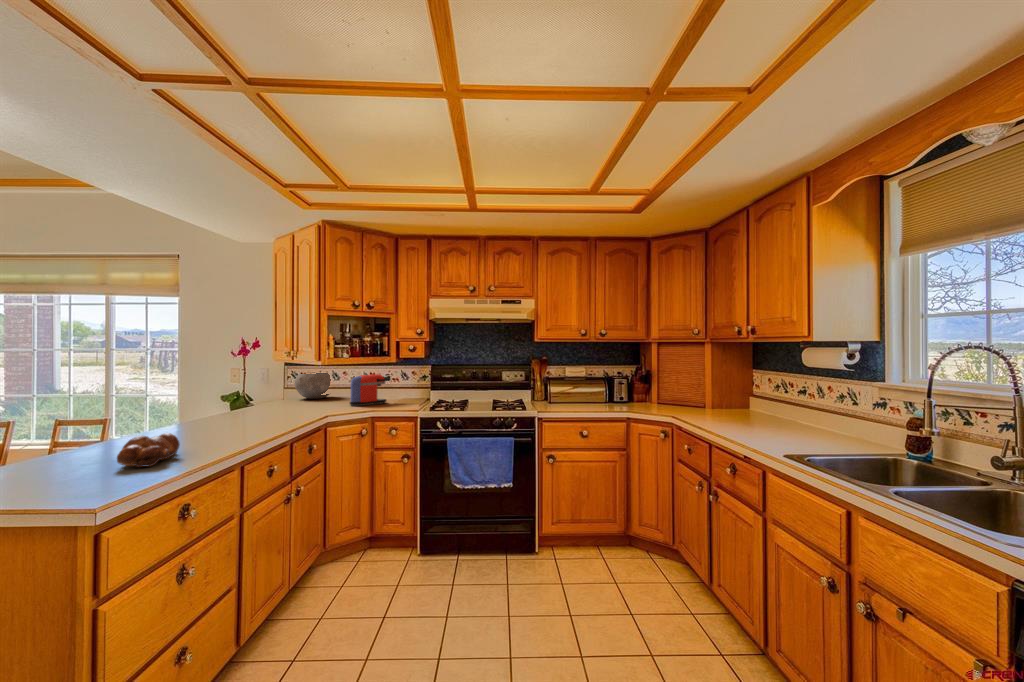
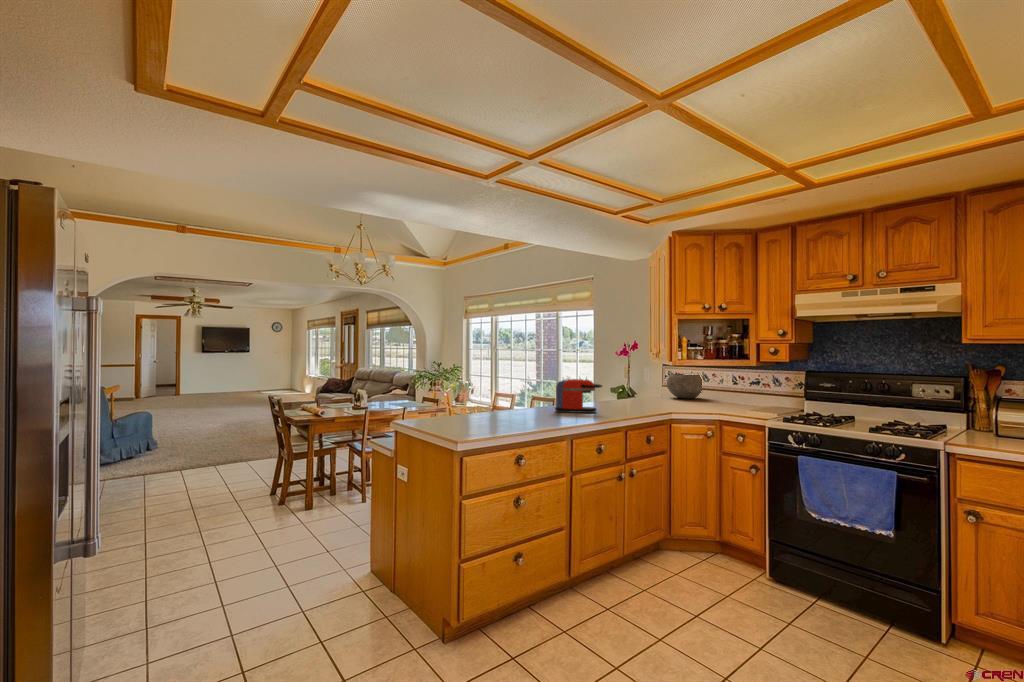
coffee maker: present [350,374,391,406] -> present [555,379,602,413]
bread loaf: present [117,433,180,467] -> none [500,406,538,426]

